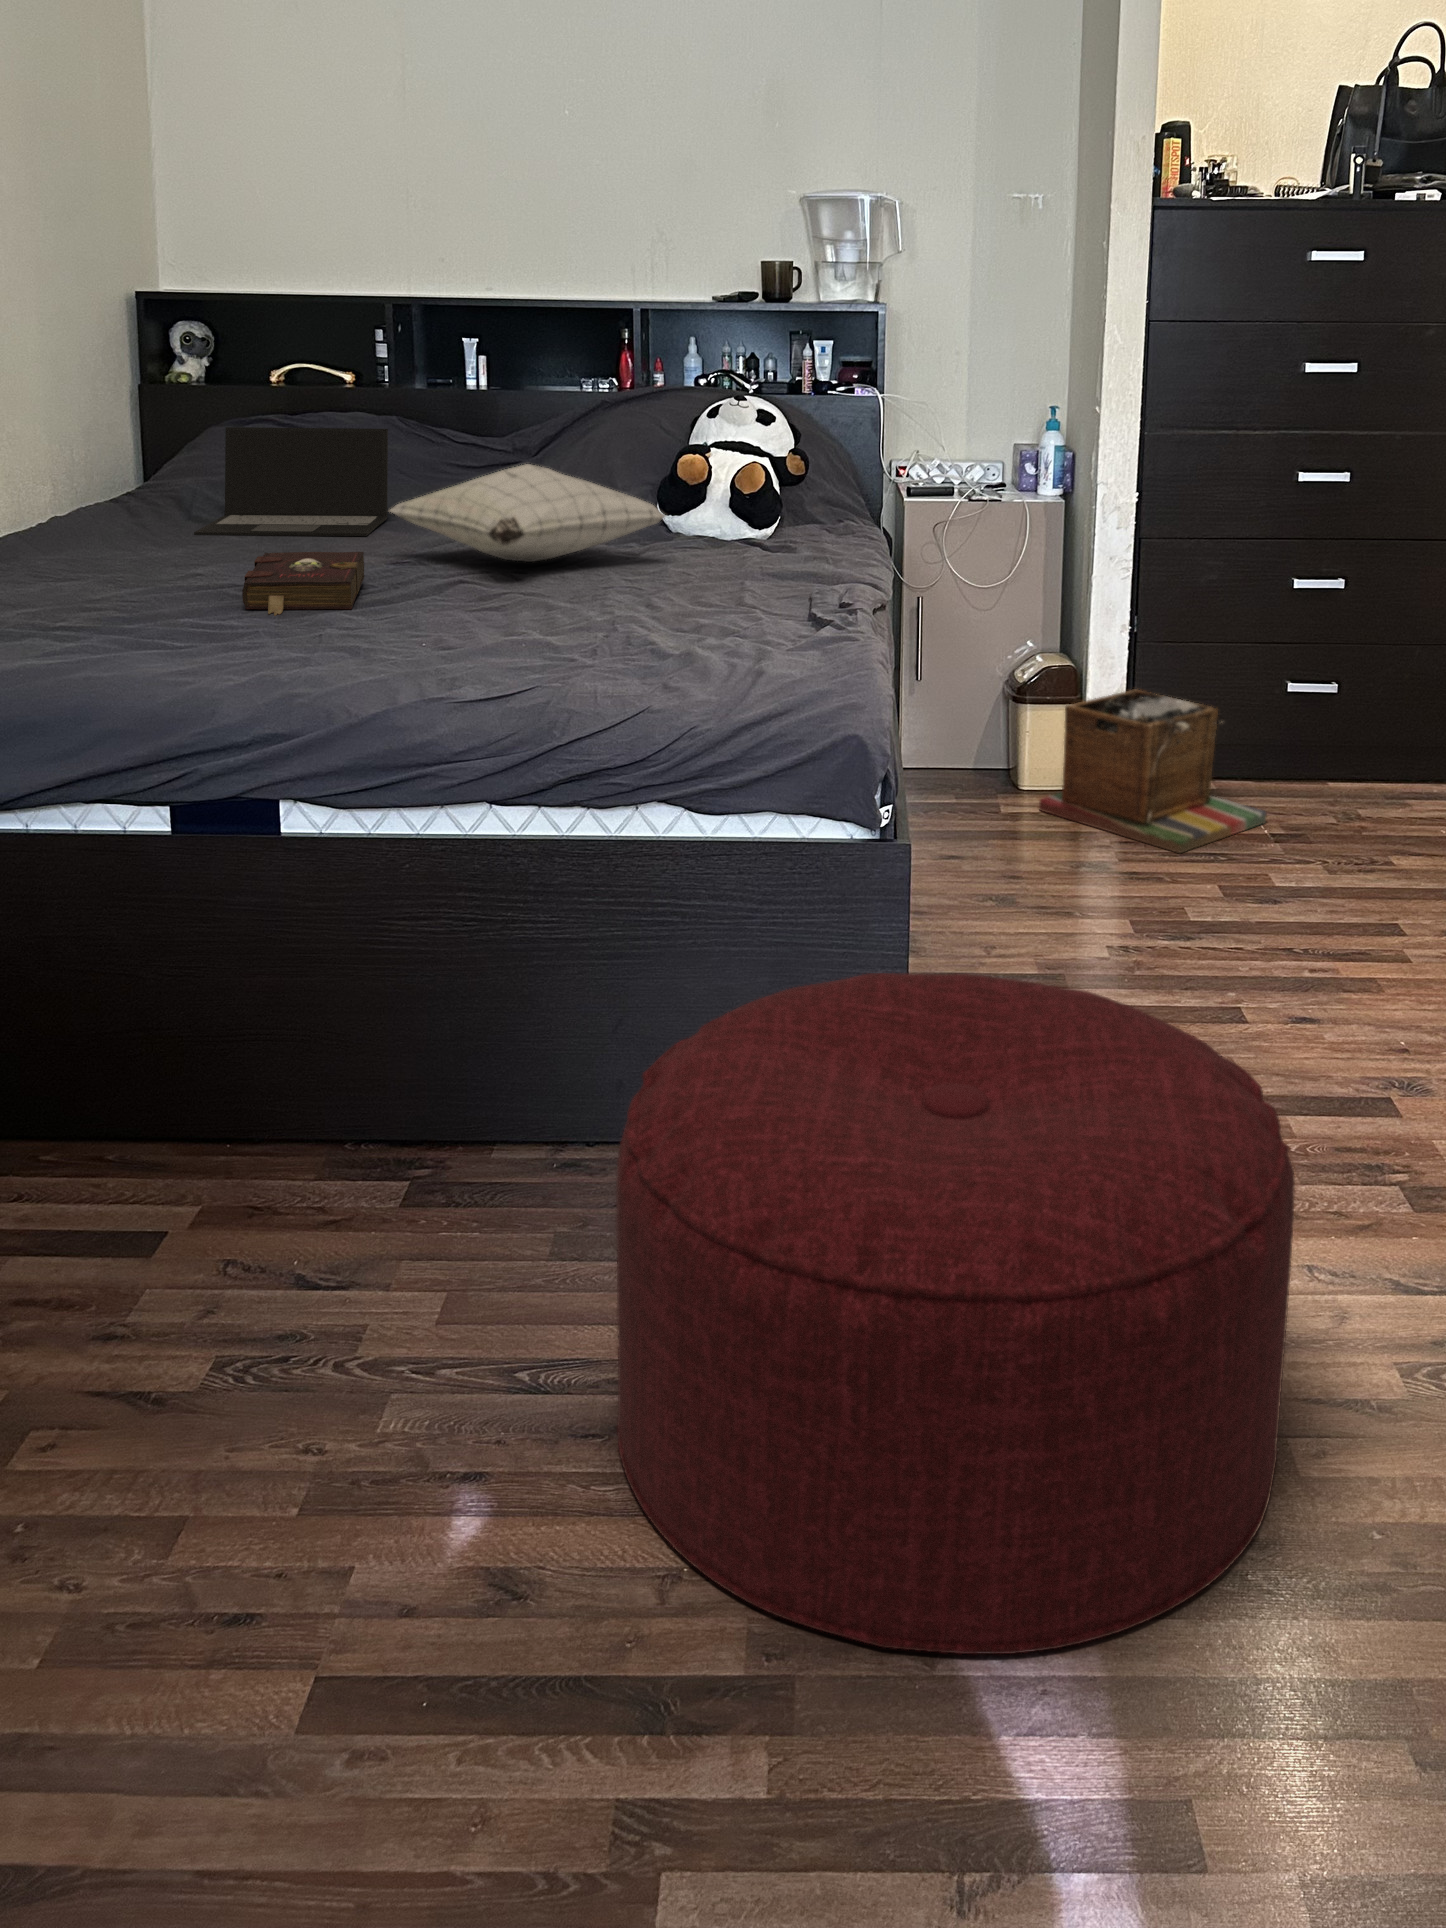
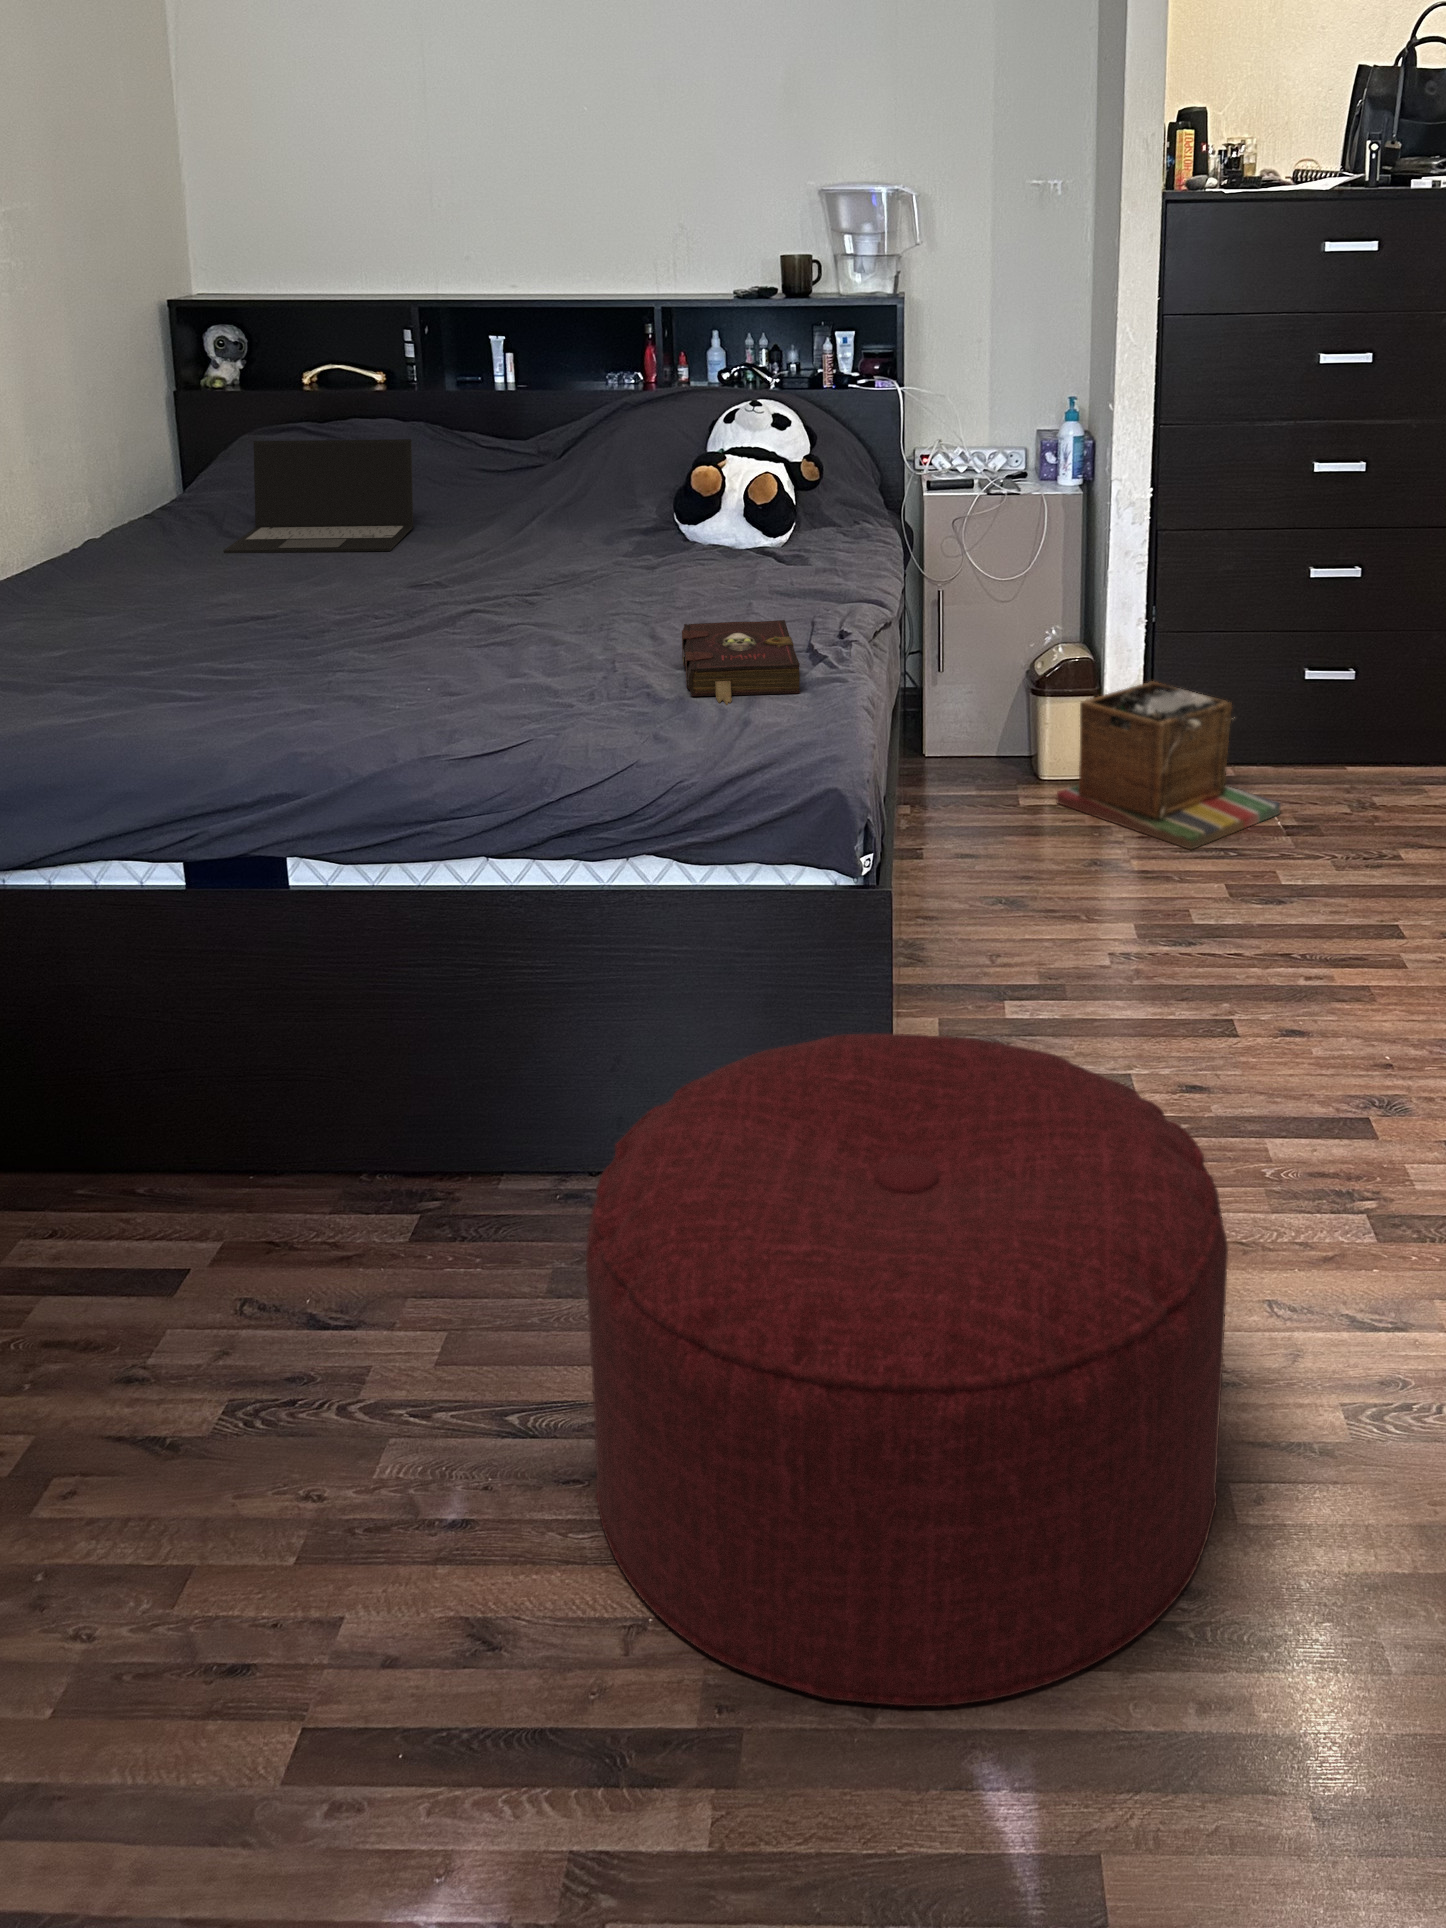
pillow: present [390,464,664,562] -> none [405,487,677,582]
book: present [242,552,364,616] -> present [682,620,800,705]

